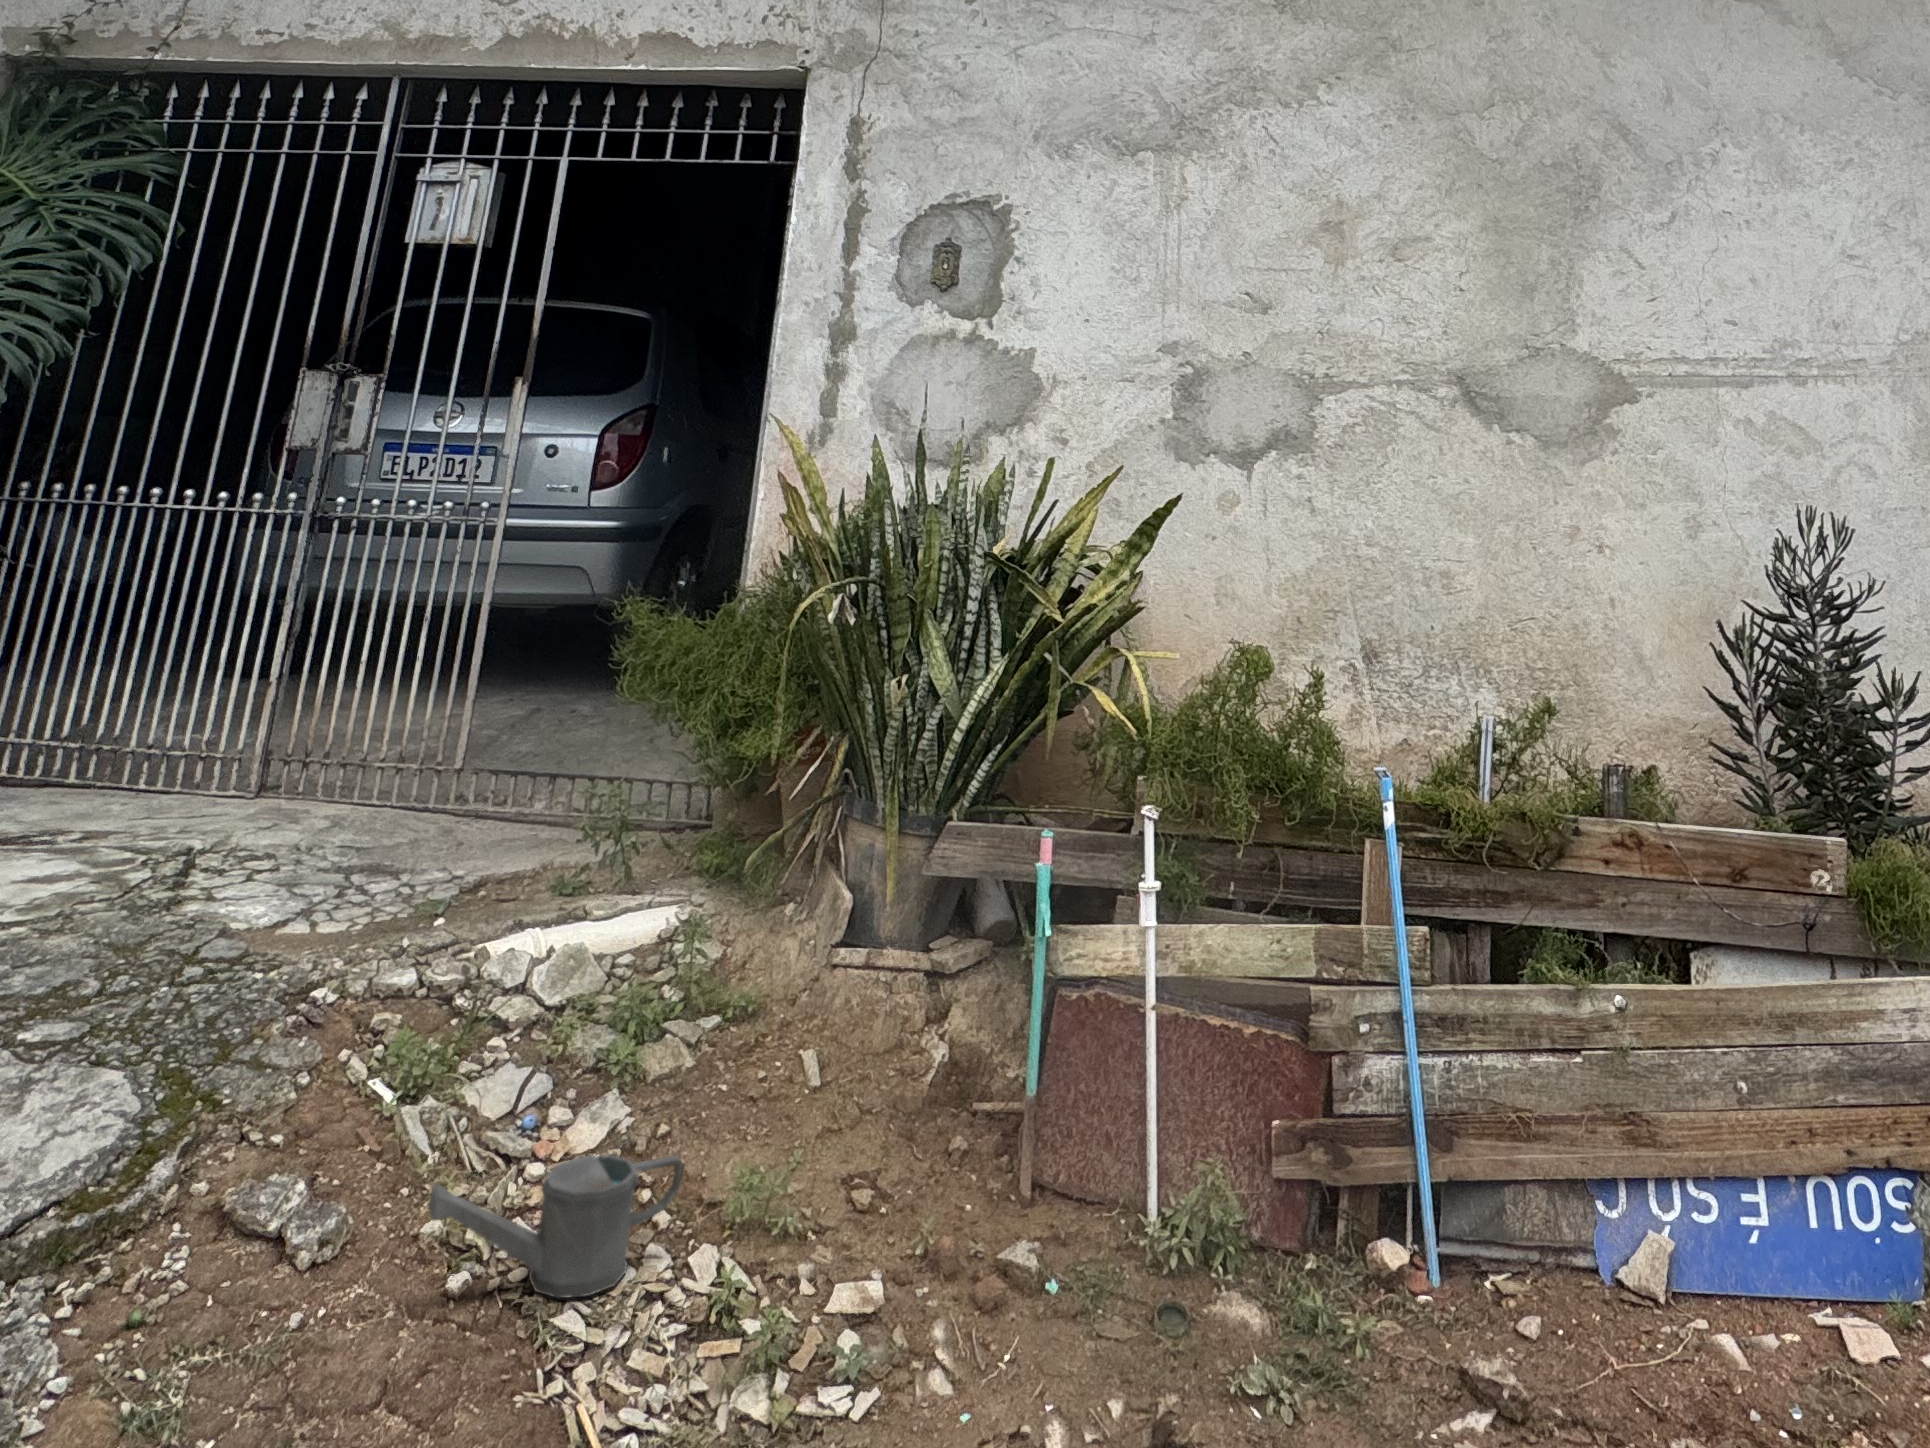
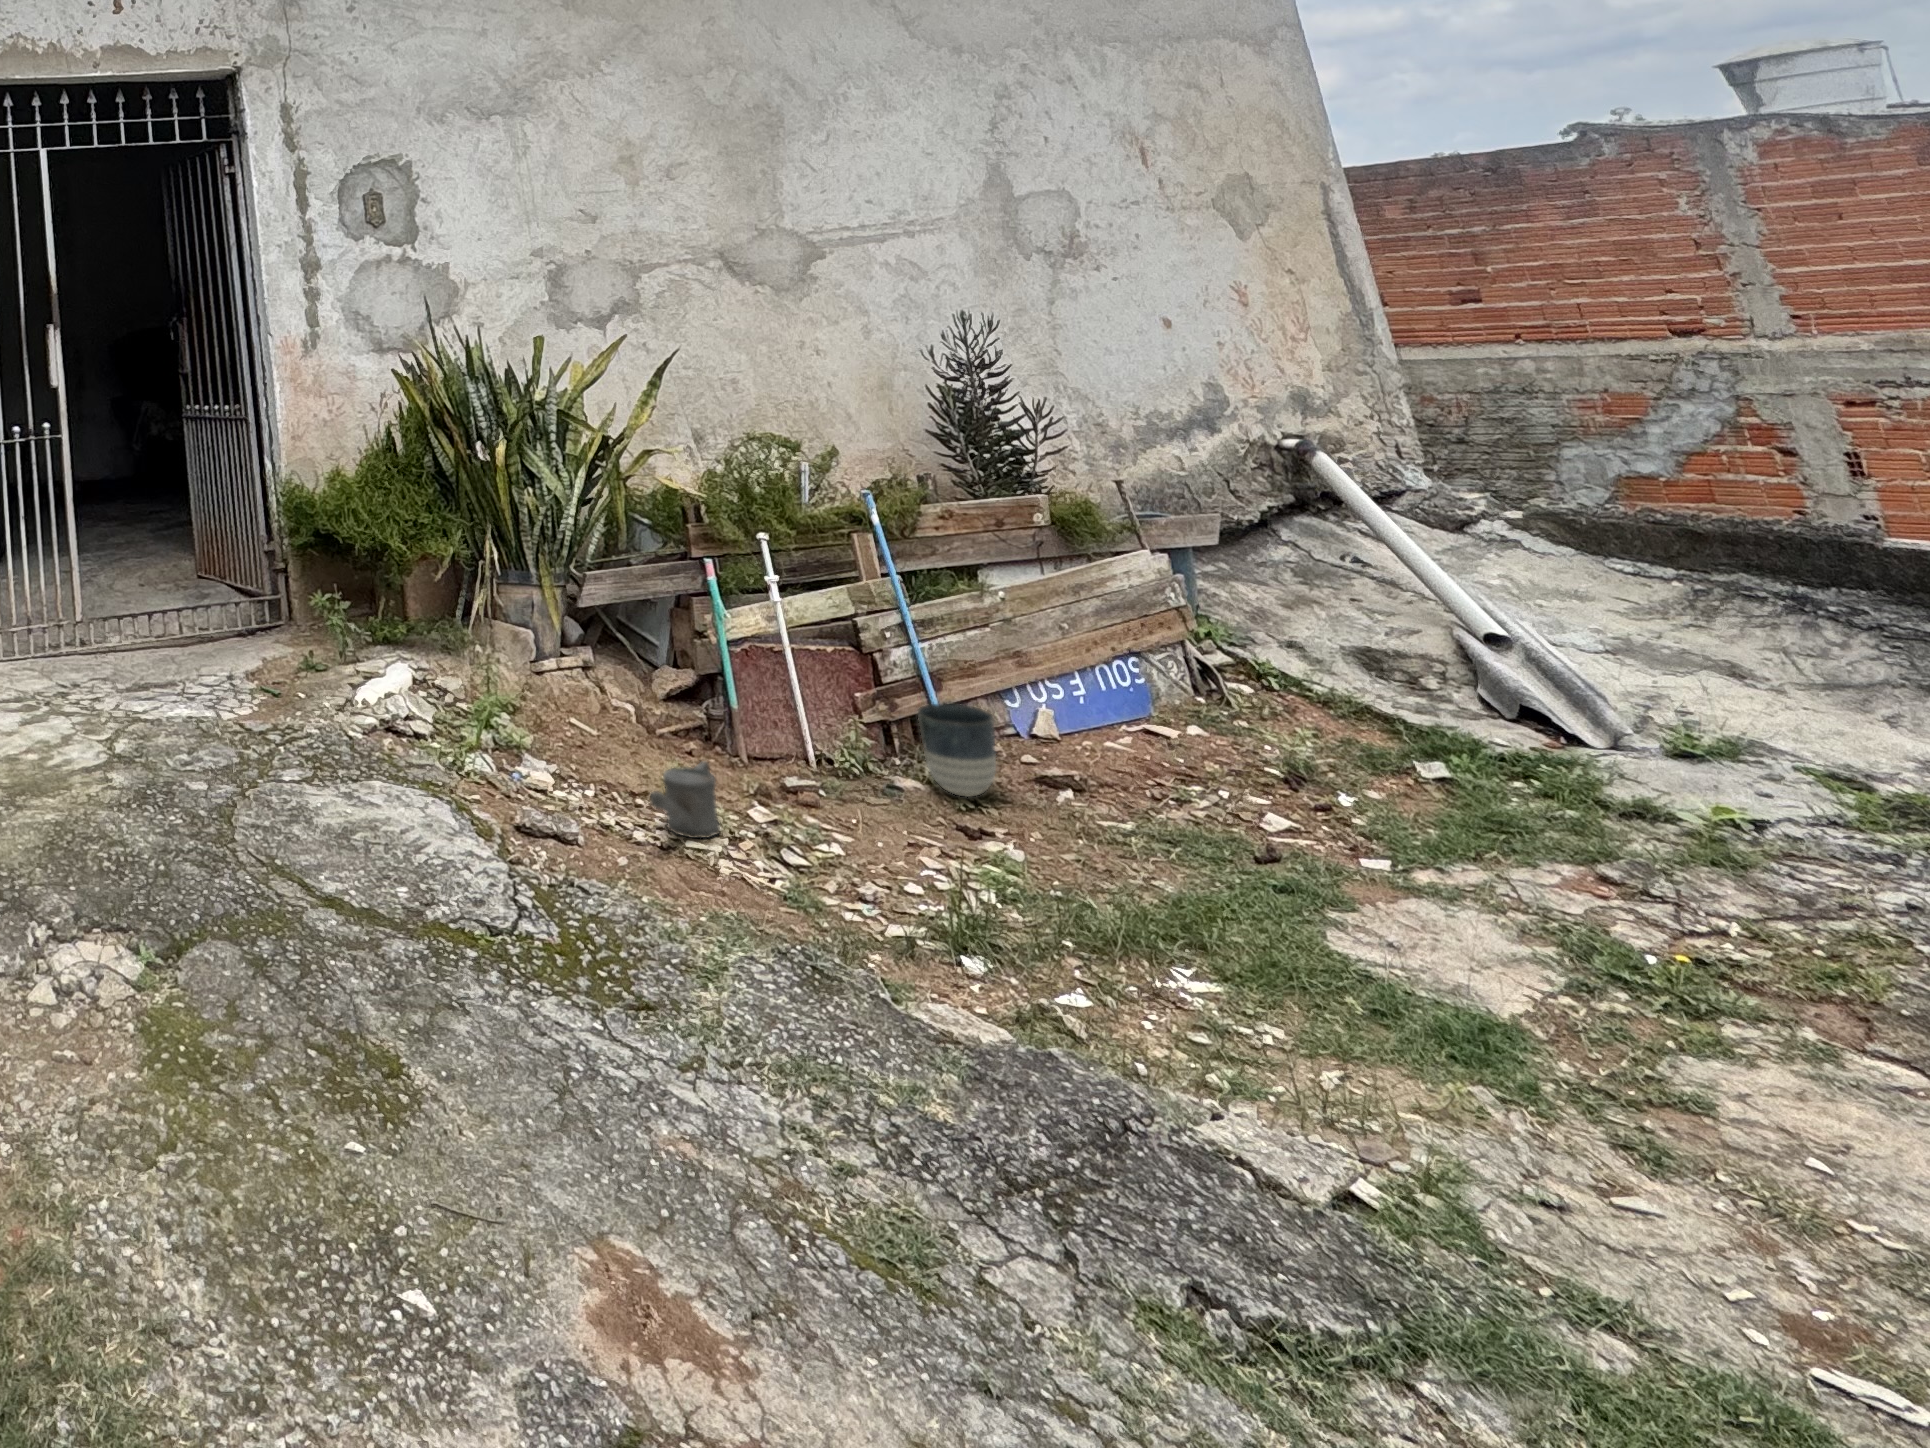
planter: none [1218,1159,1344,1360] -> present [918,703,996,797]

